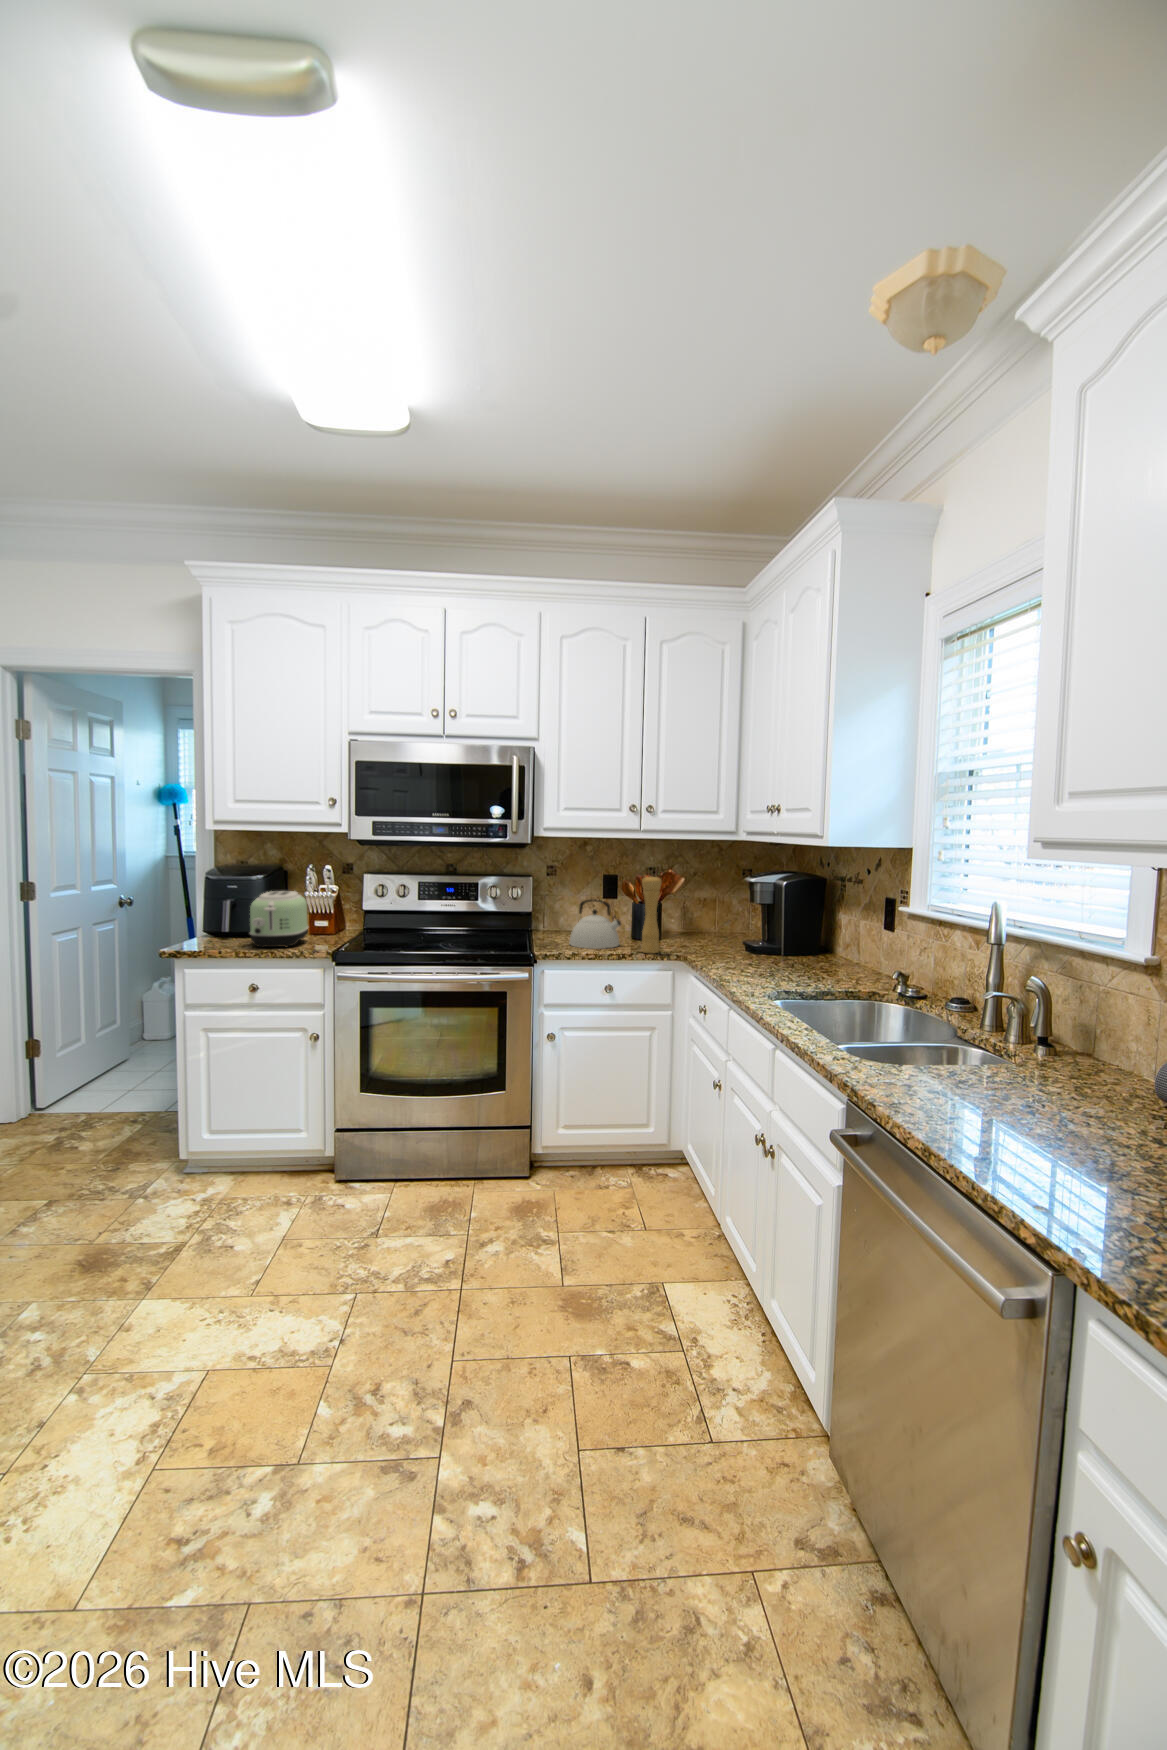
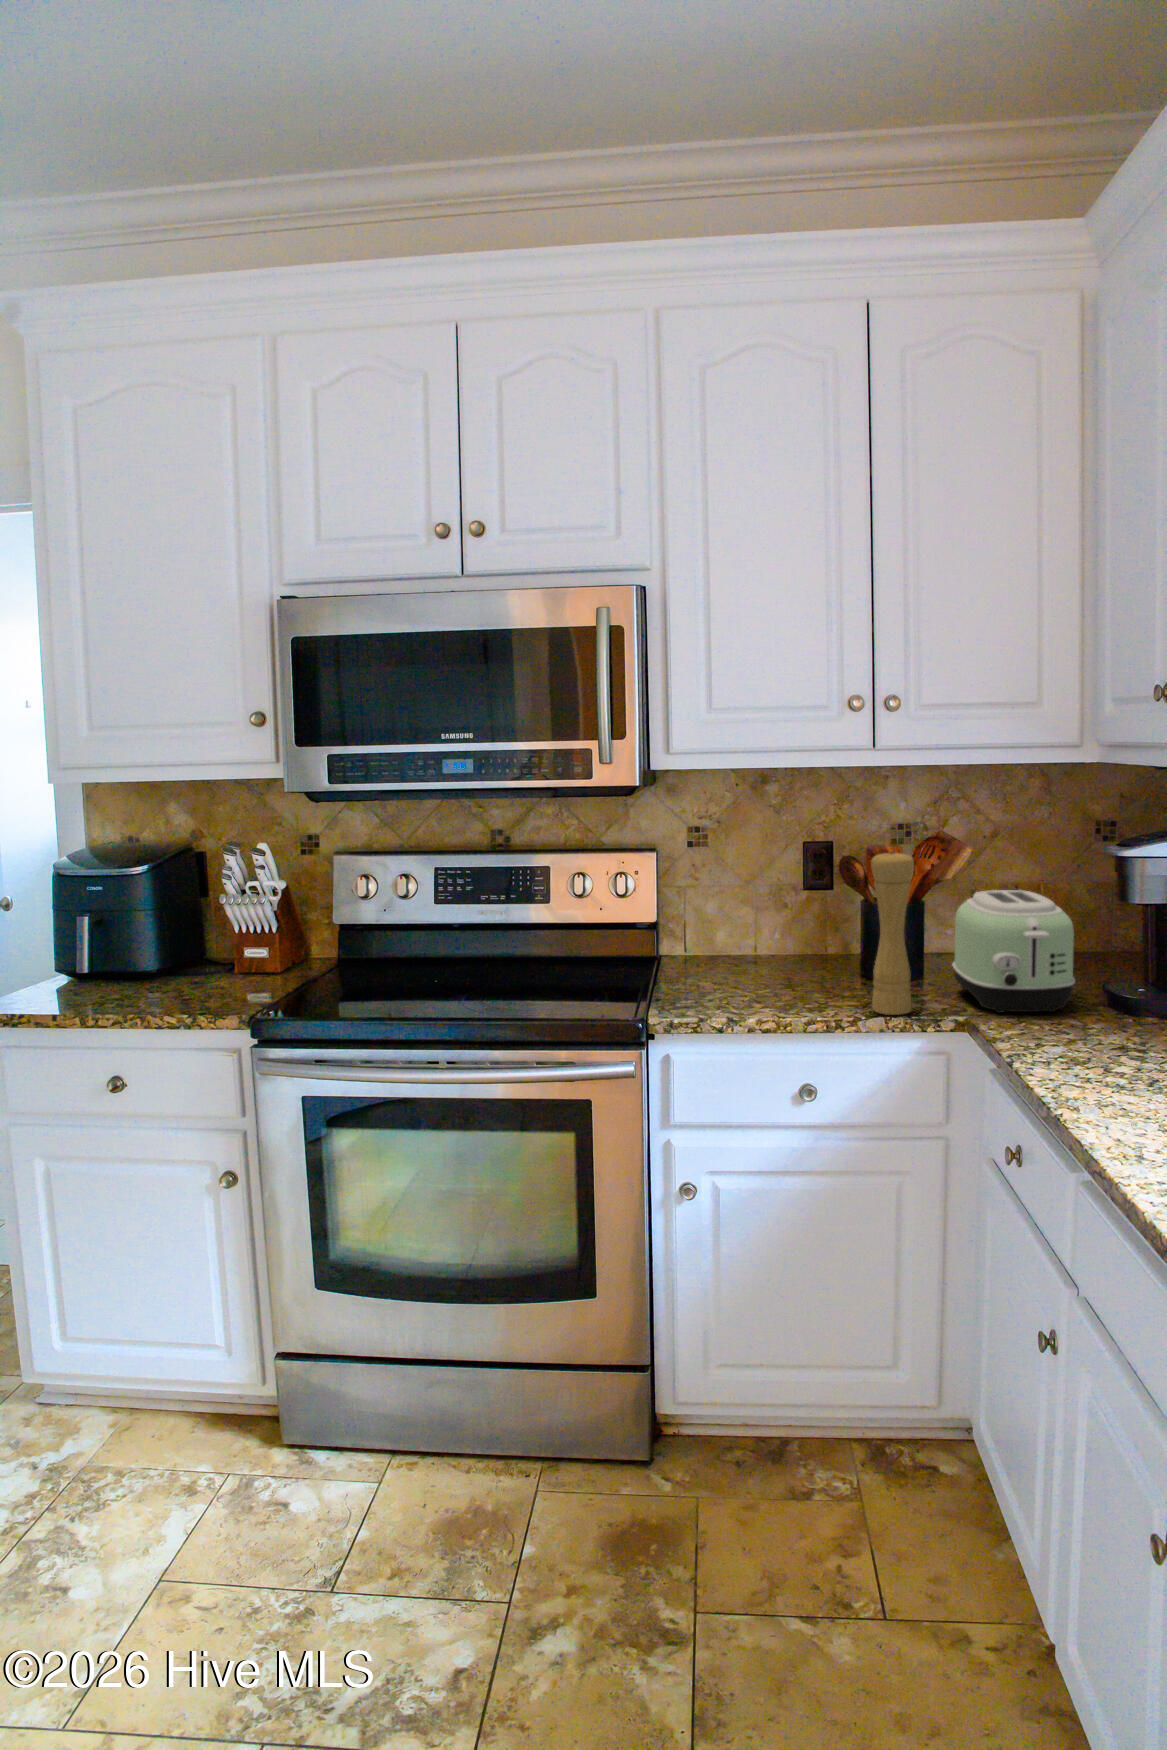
toaster: present [250,891,308,948] -> present [952,890,1075,1013]
kettle: present [569,899,621,949] -> none [725,898,831,1001]

